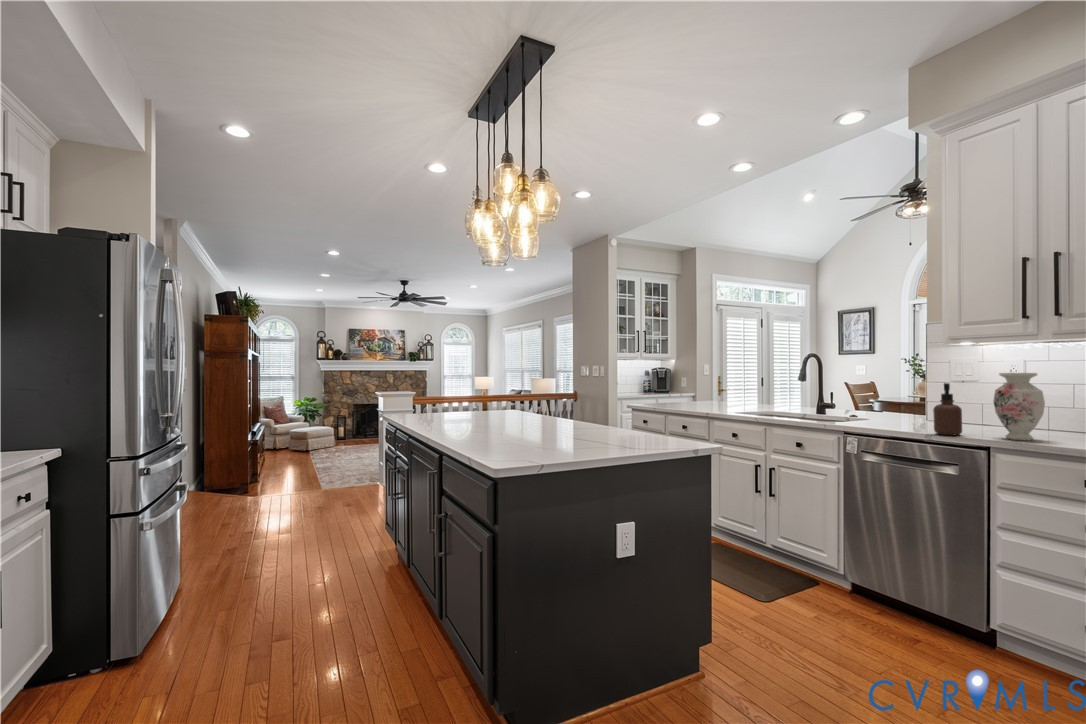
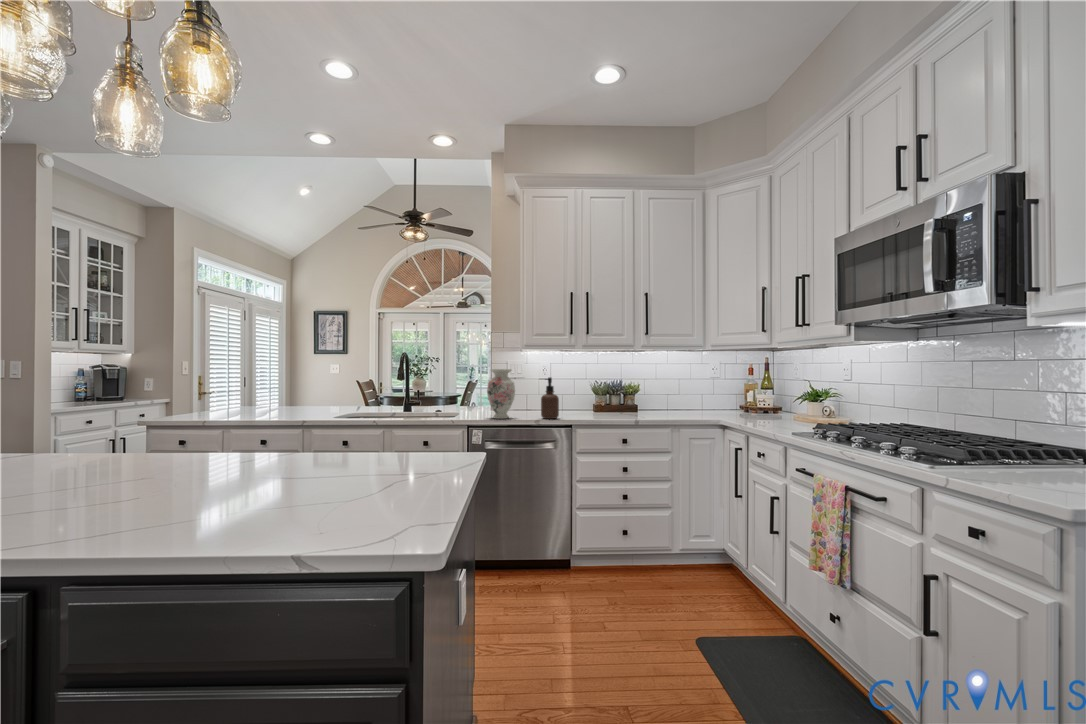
vase: present [993,373,1045,440] -> present [487,369,515,419]

